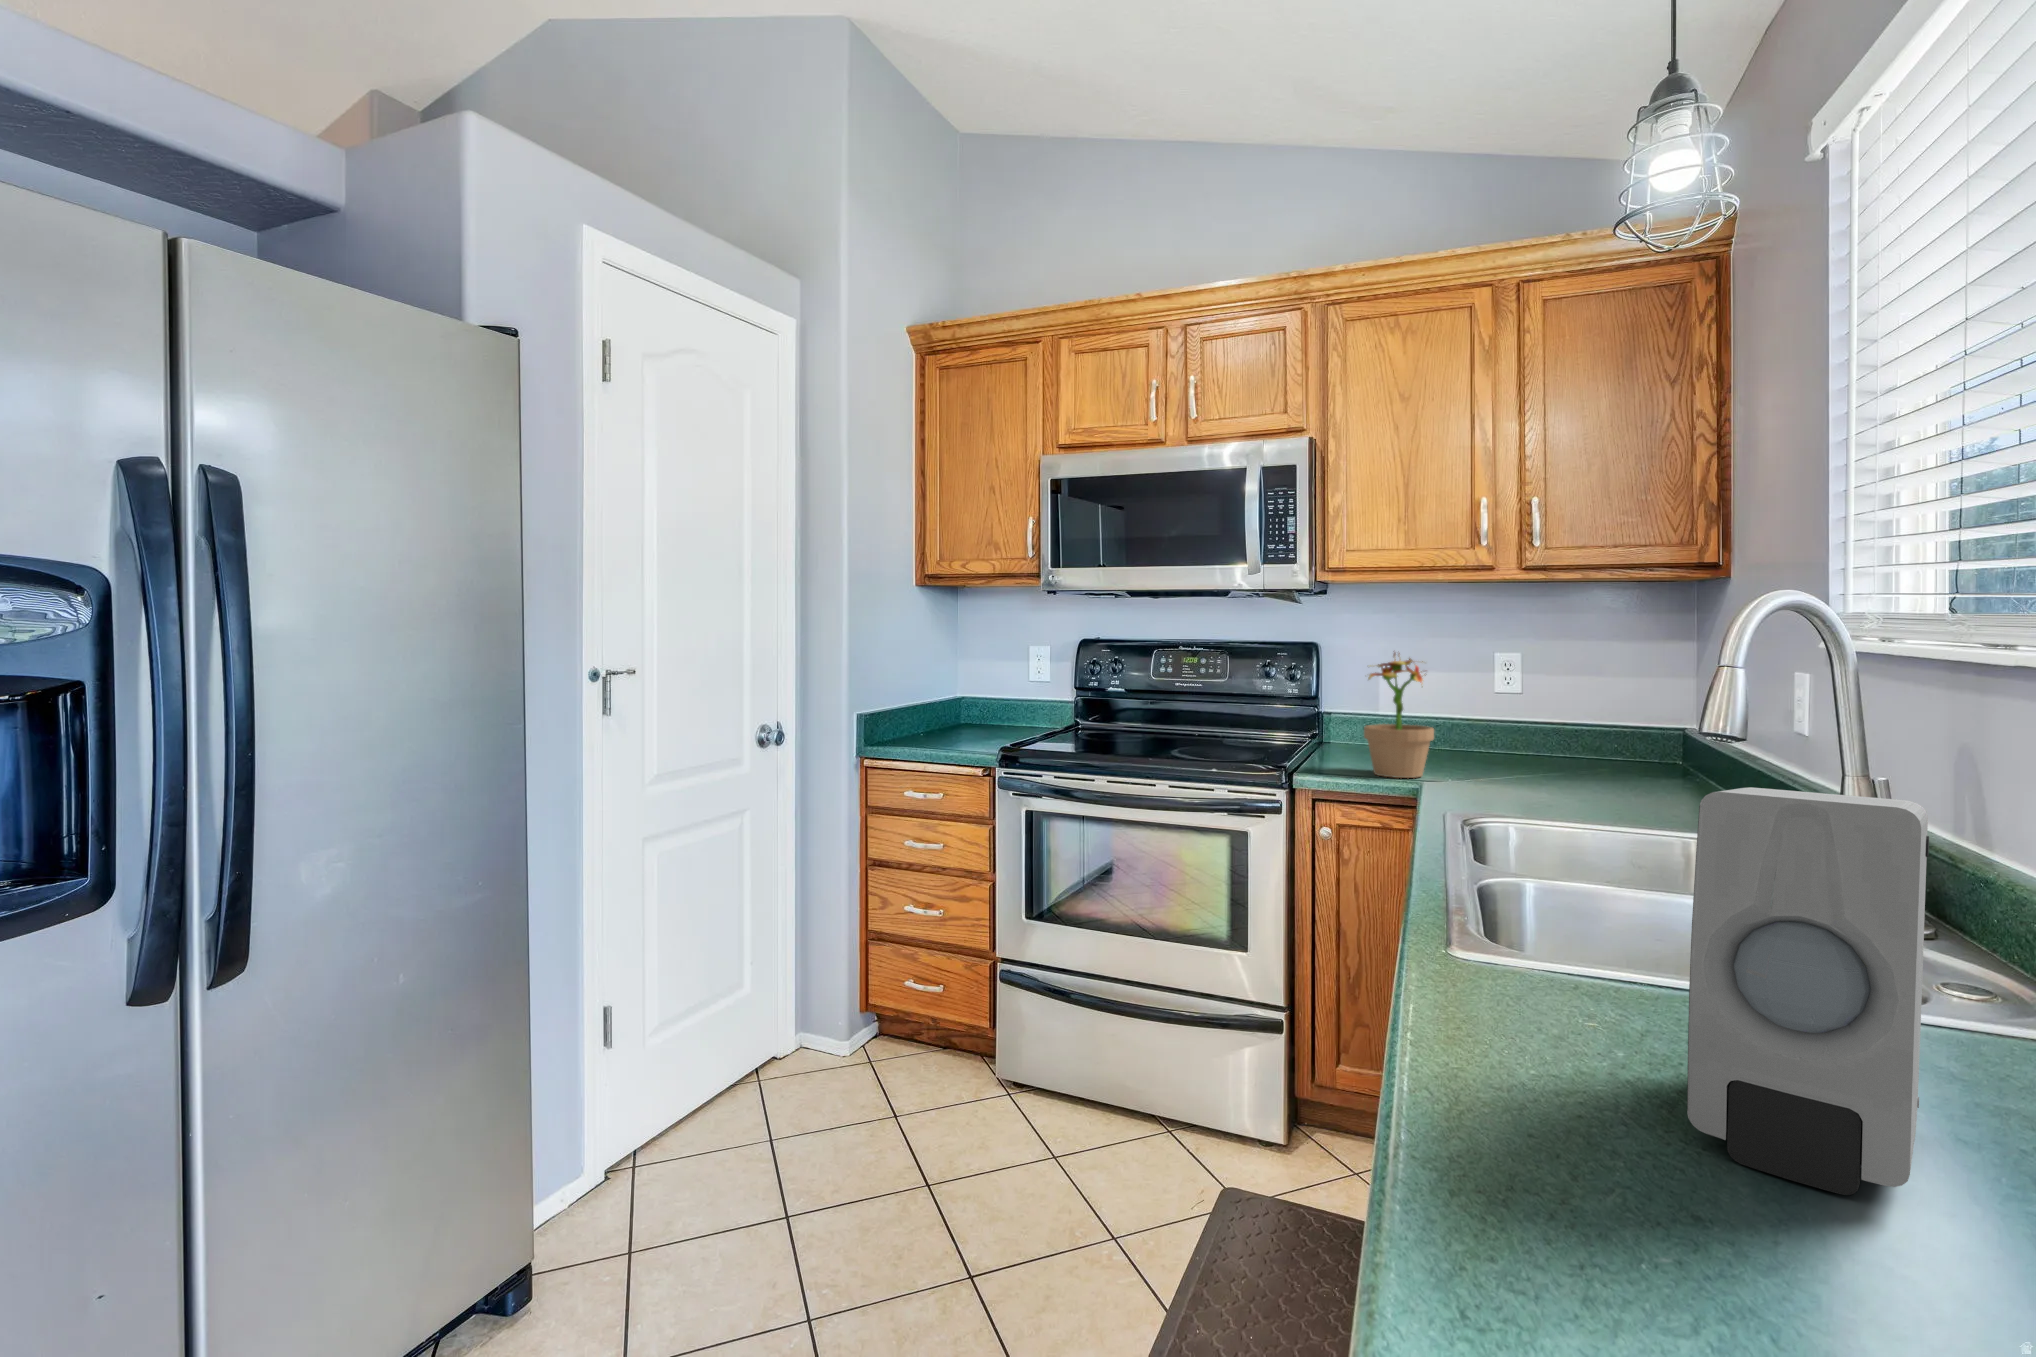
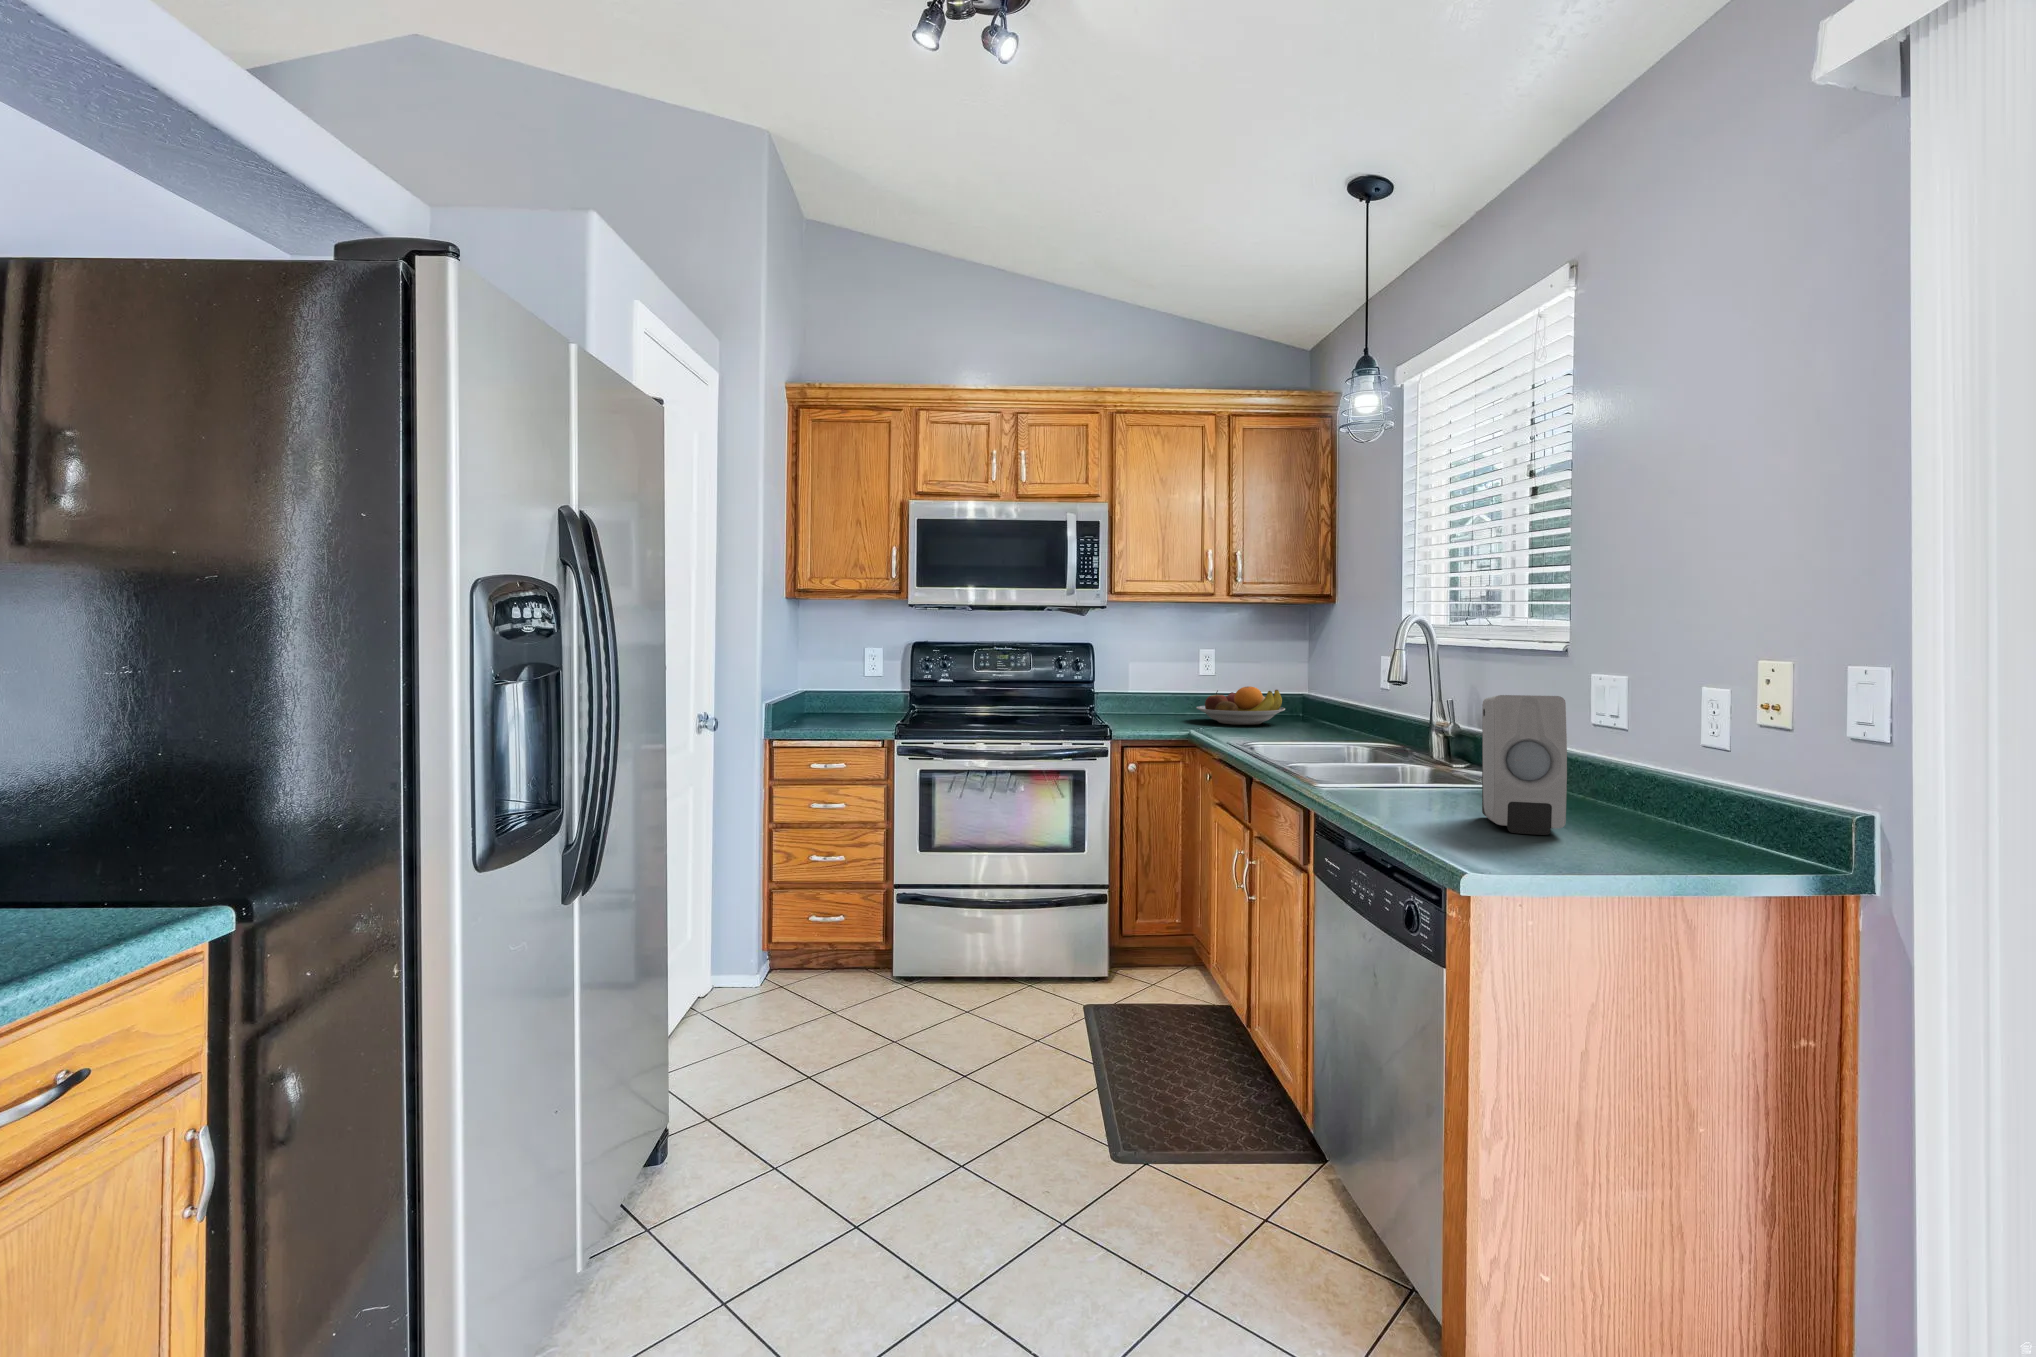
potted plant: present [1364,653,1434,778] -> none [1150,648,1193,731]
fruit bowl: none [1472,711,1628,771] -> present [1196,686,1285,725]

